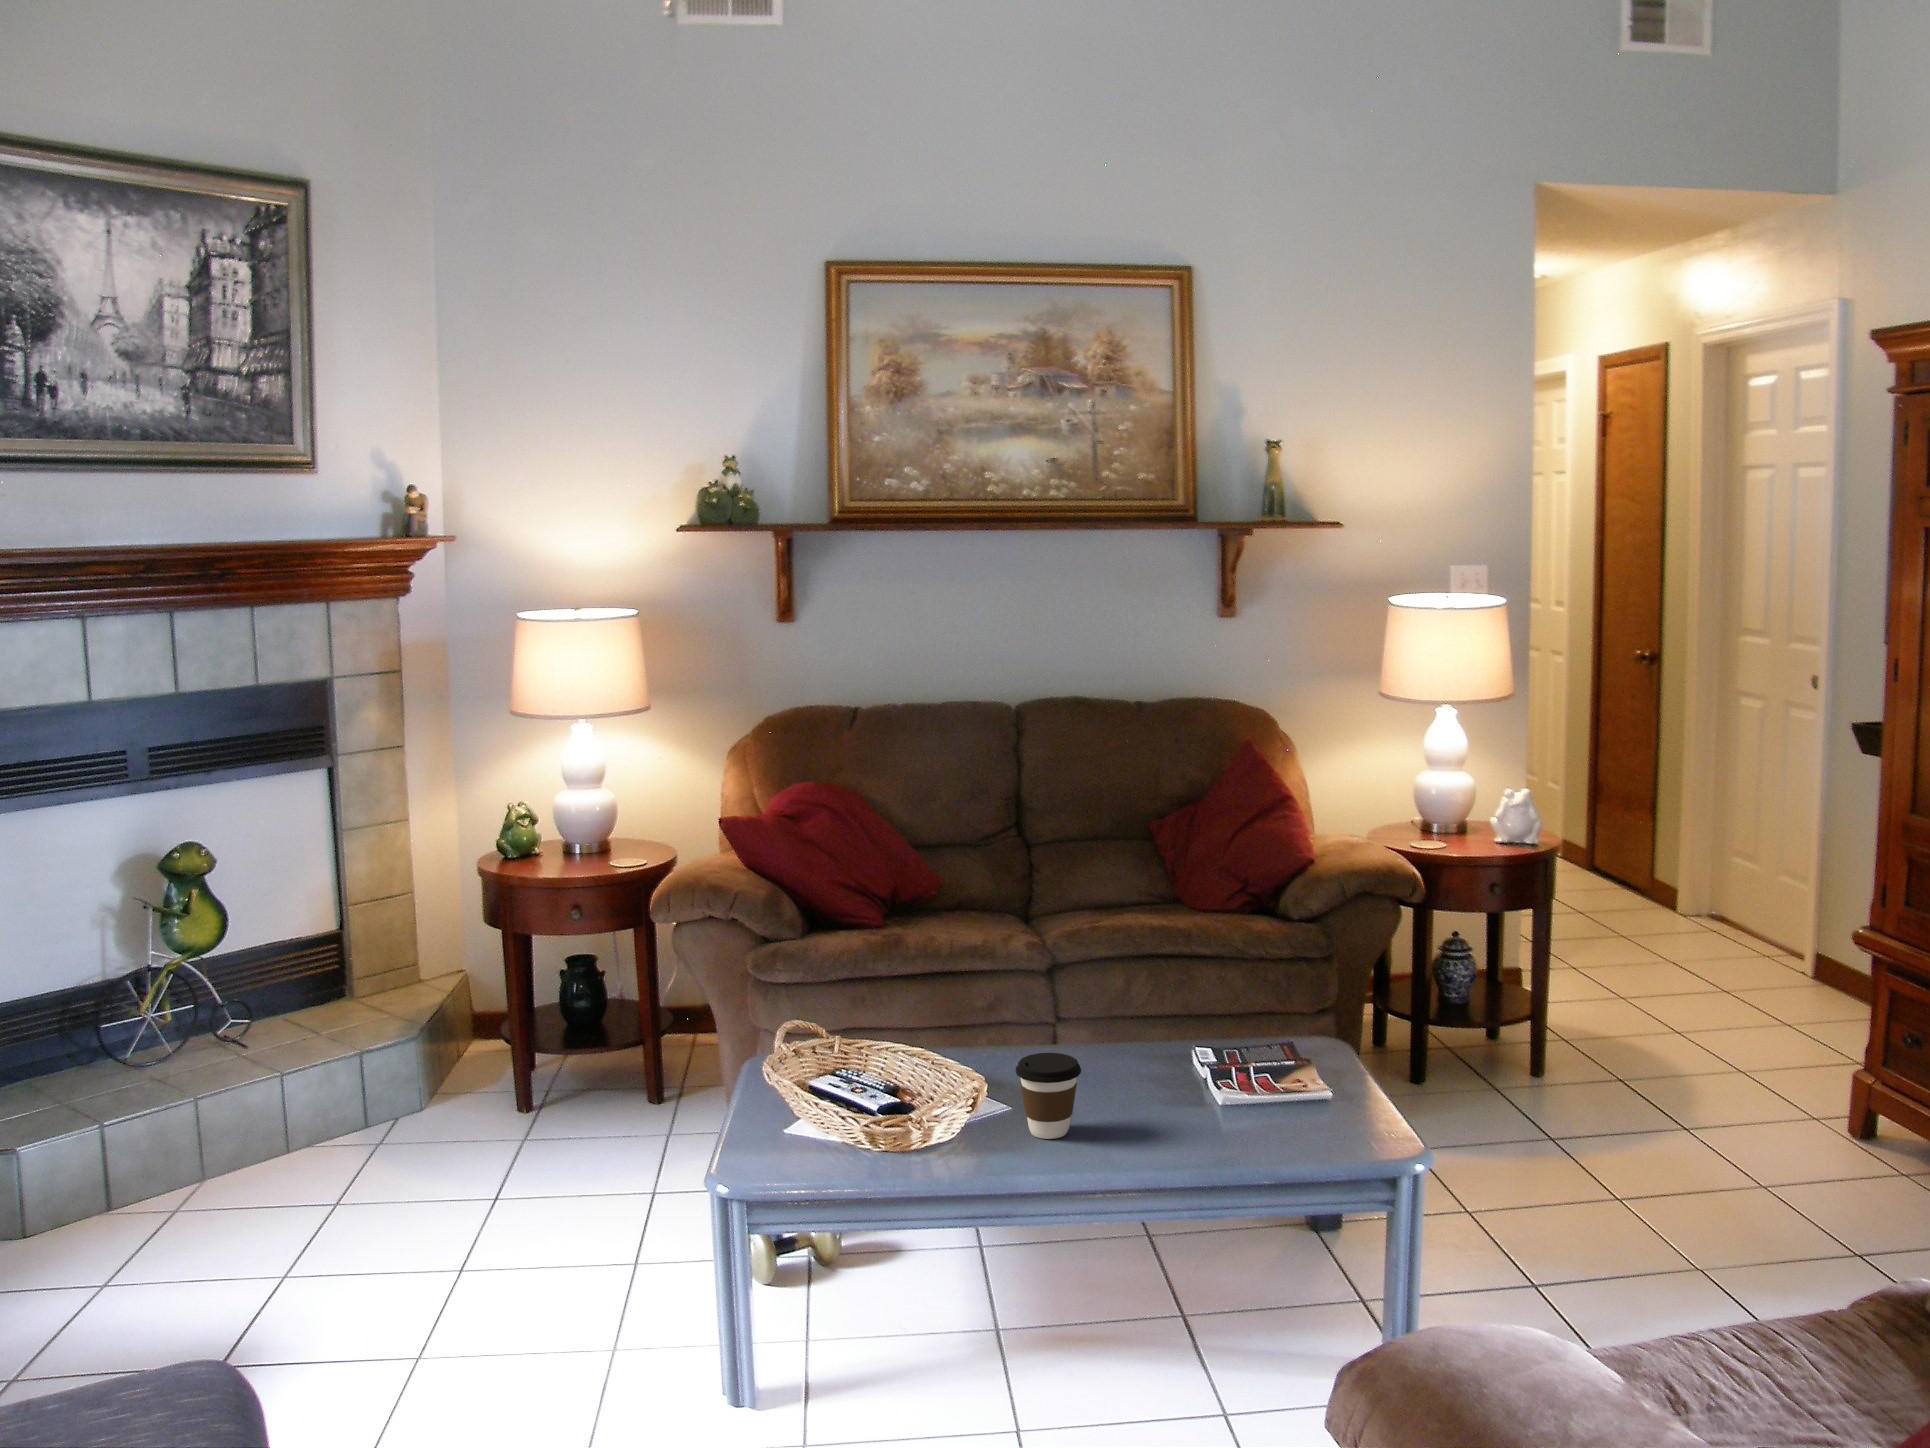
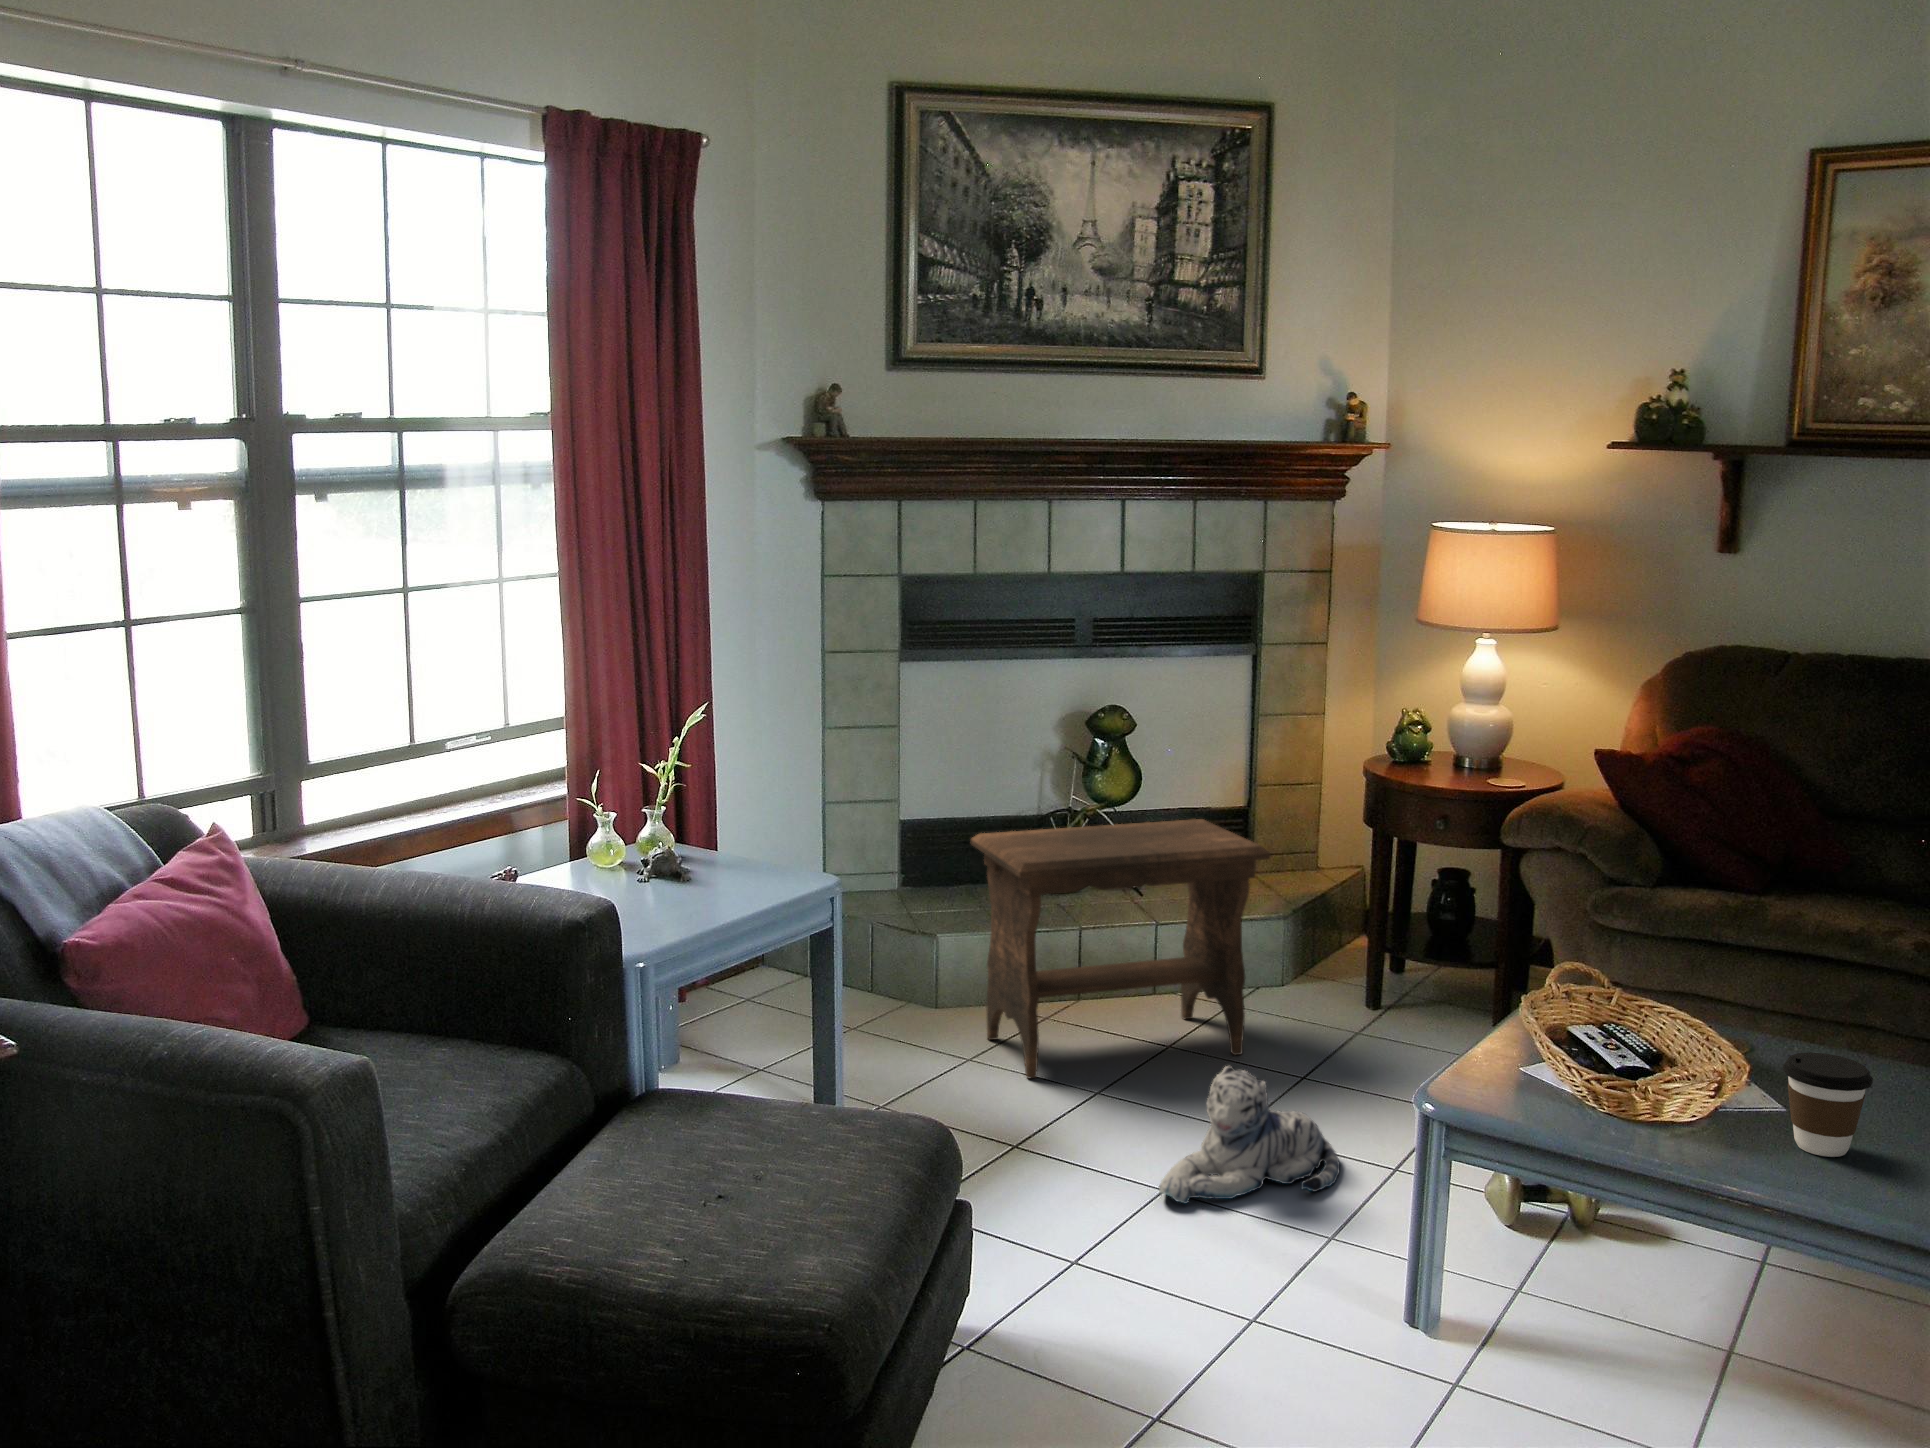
footstool: none [60,951,431,1294] -> present [970,819,1271,1078]
plush toy: none [412,1209,582,1374] -> present [1159,1066,1340,1204]

